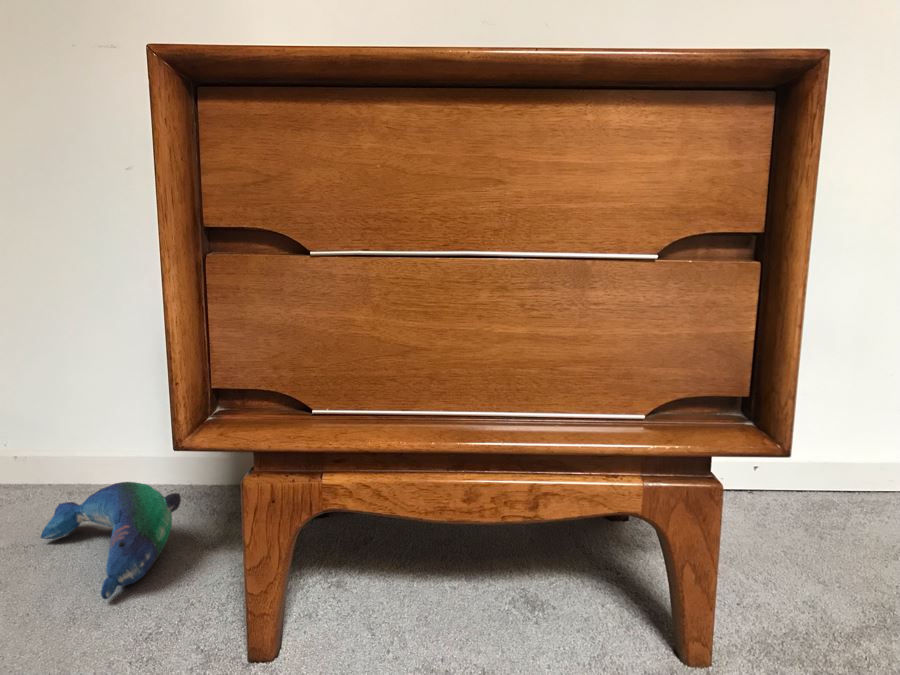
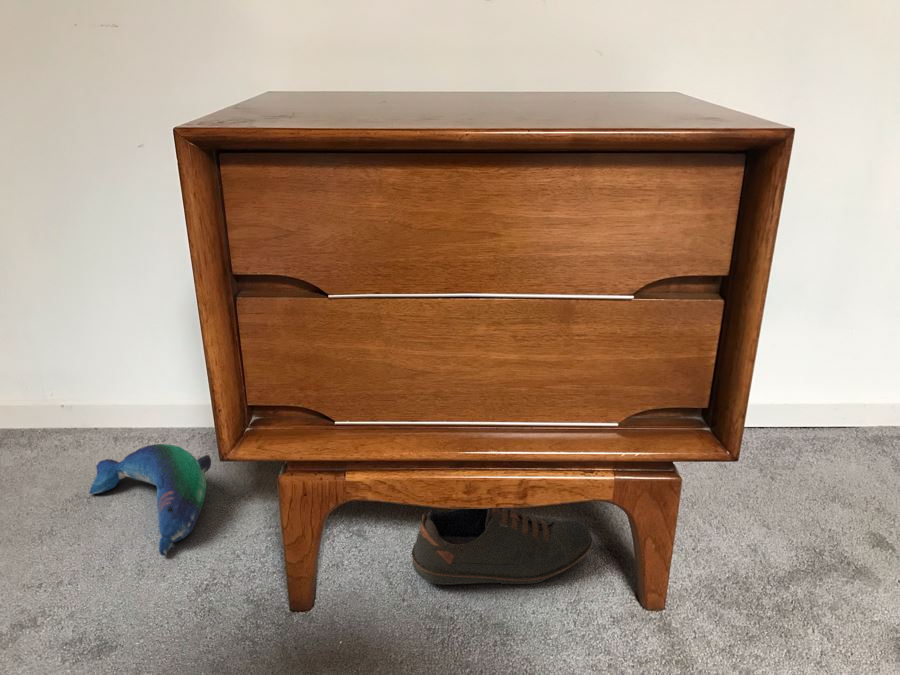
shoe: none [399,525,615,635] -> present [412,508,592,585]

